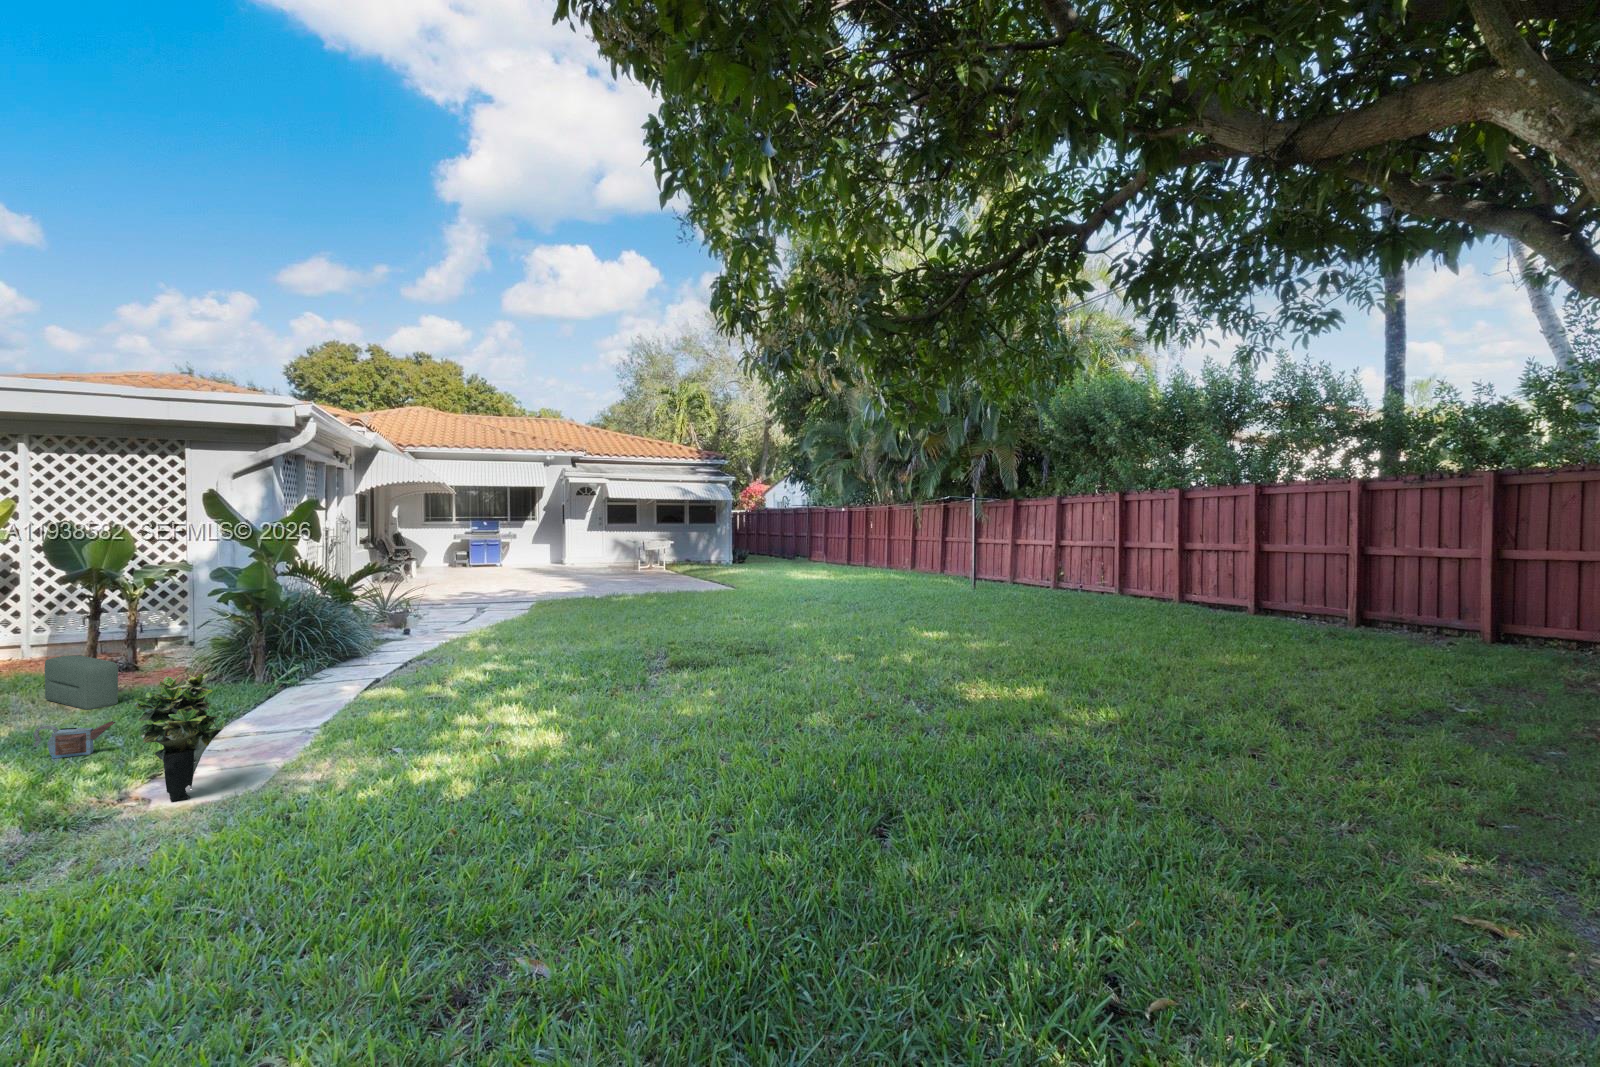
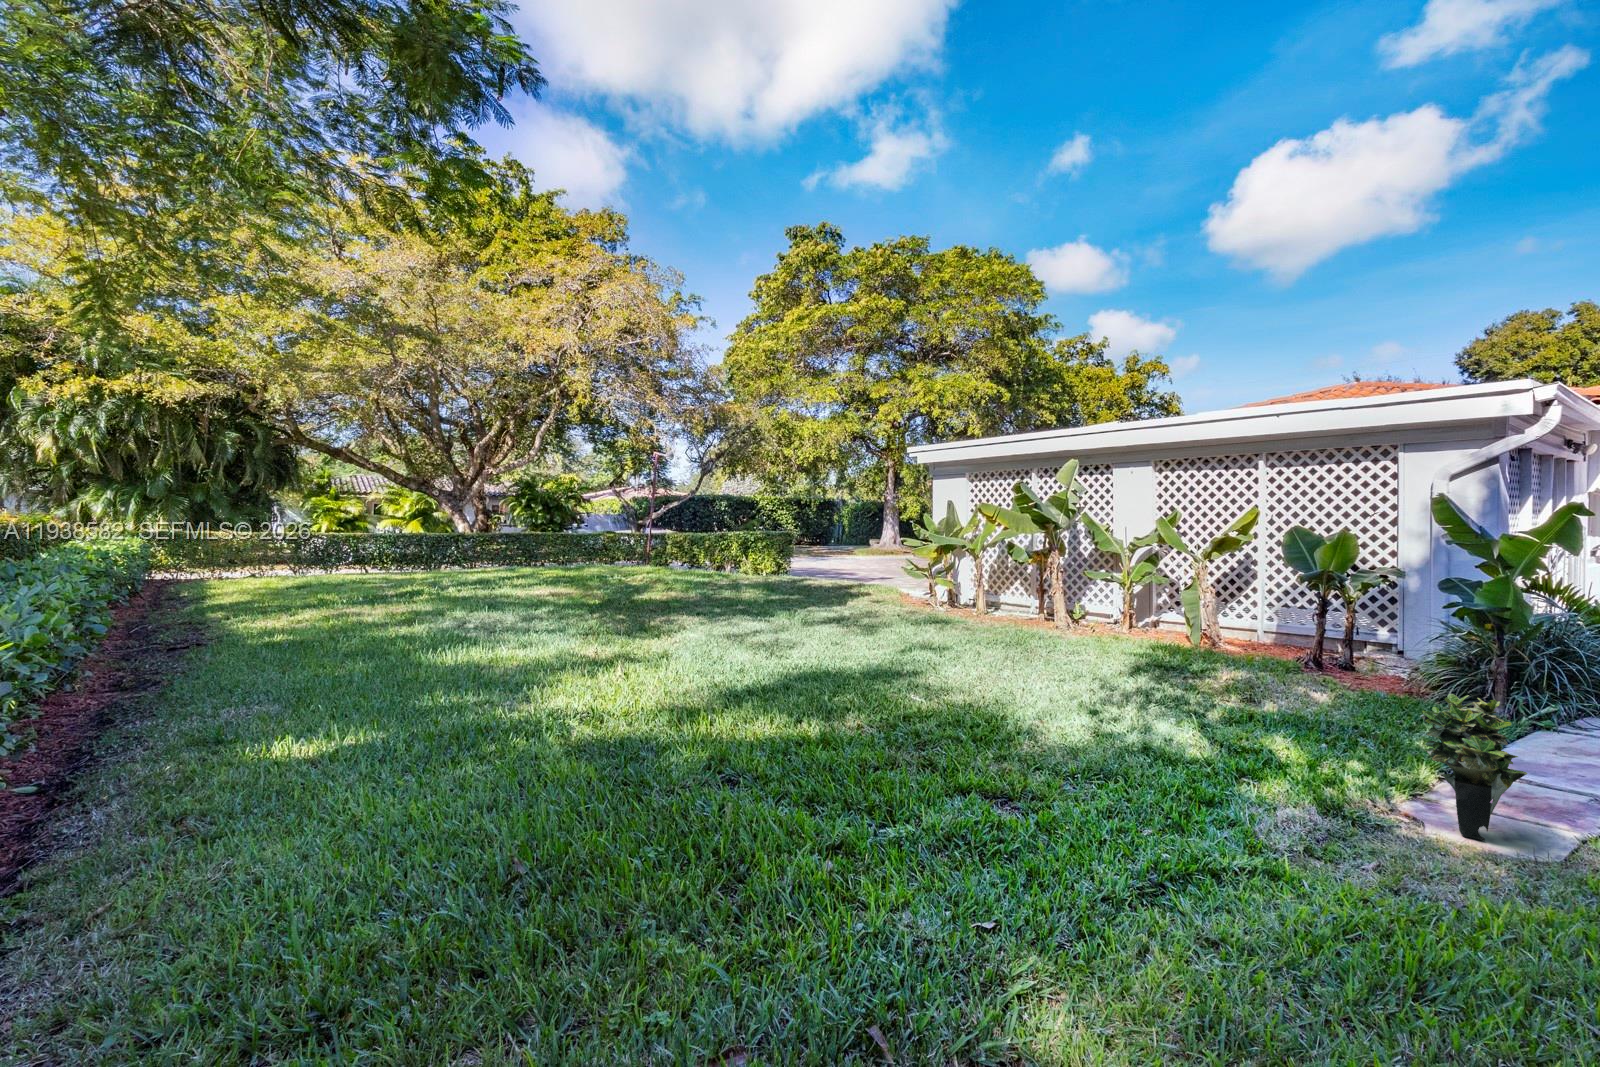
pouf: present [45,655,118,710] -> none [1290,646,1353,701]
watering can: present [33,721,115,759] -> none [1303,708,1373,747]

